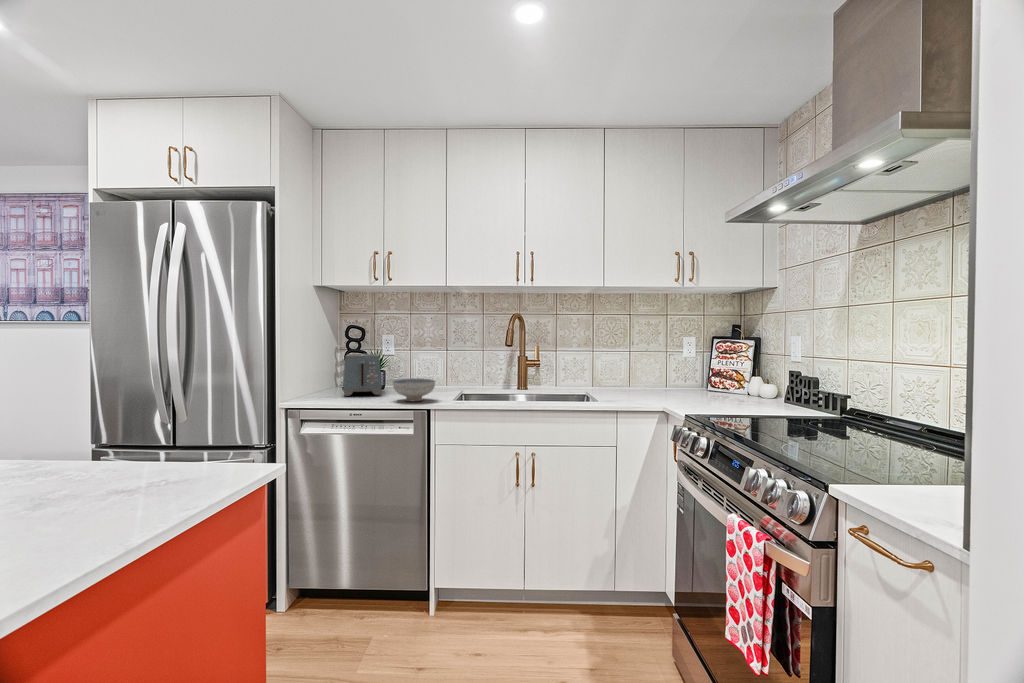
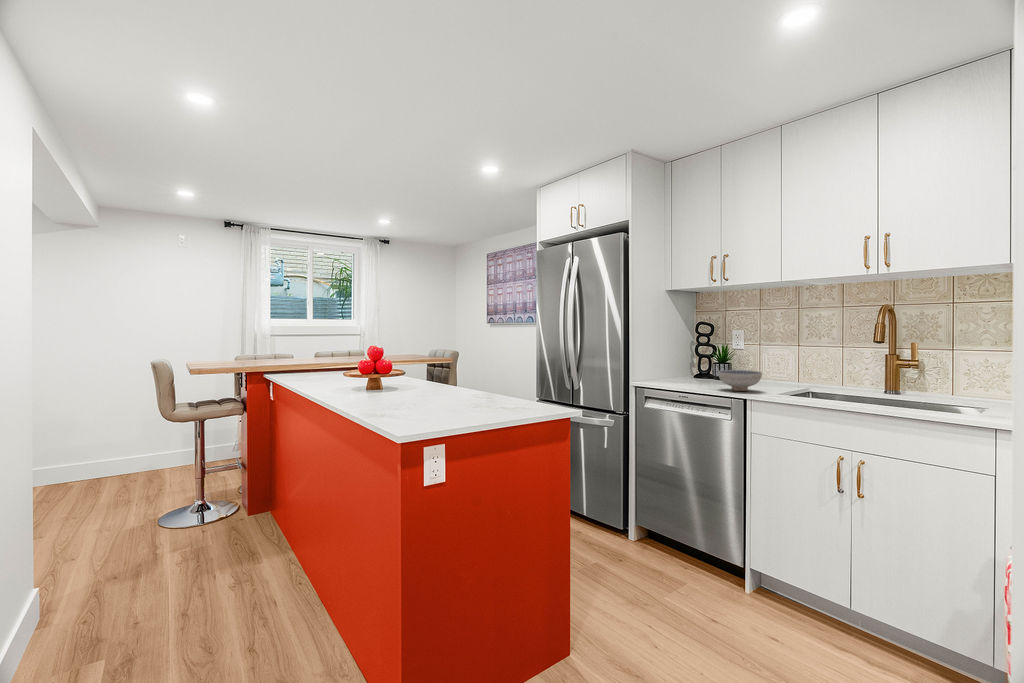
toaster: present [343,354,382,396] -> none [682,347,726,384]

